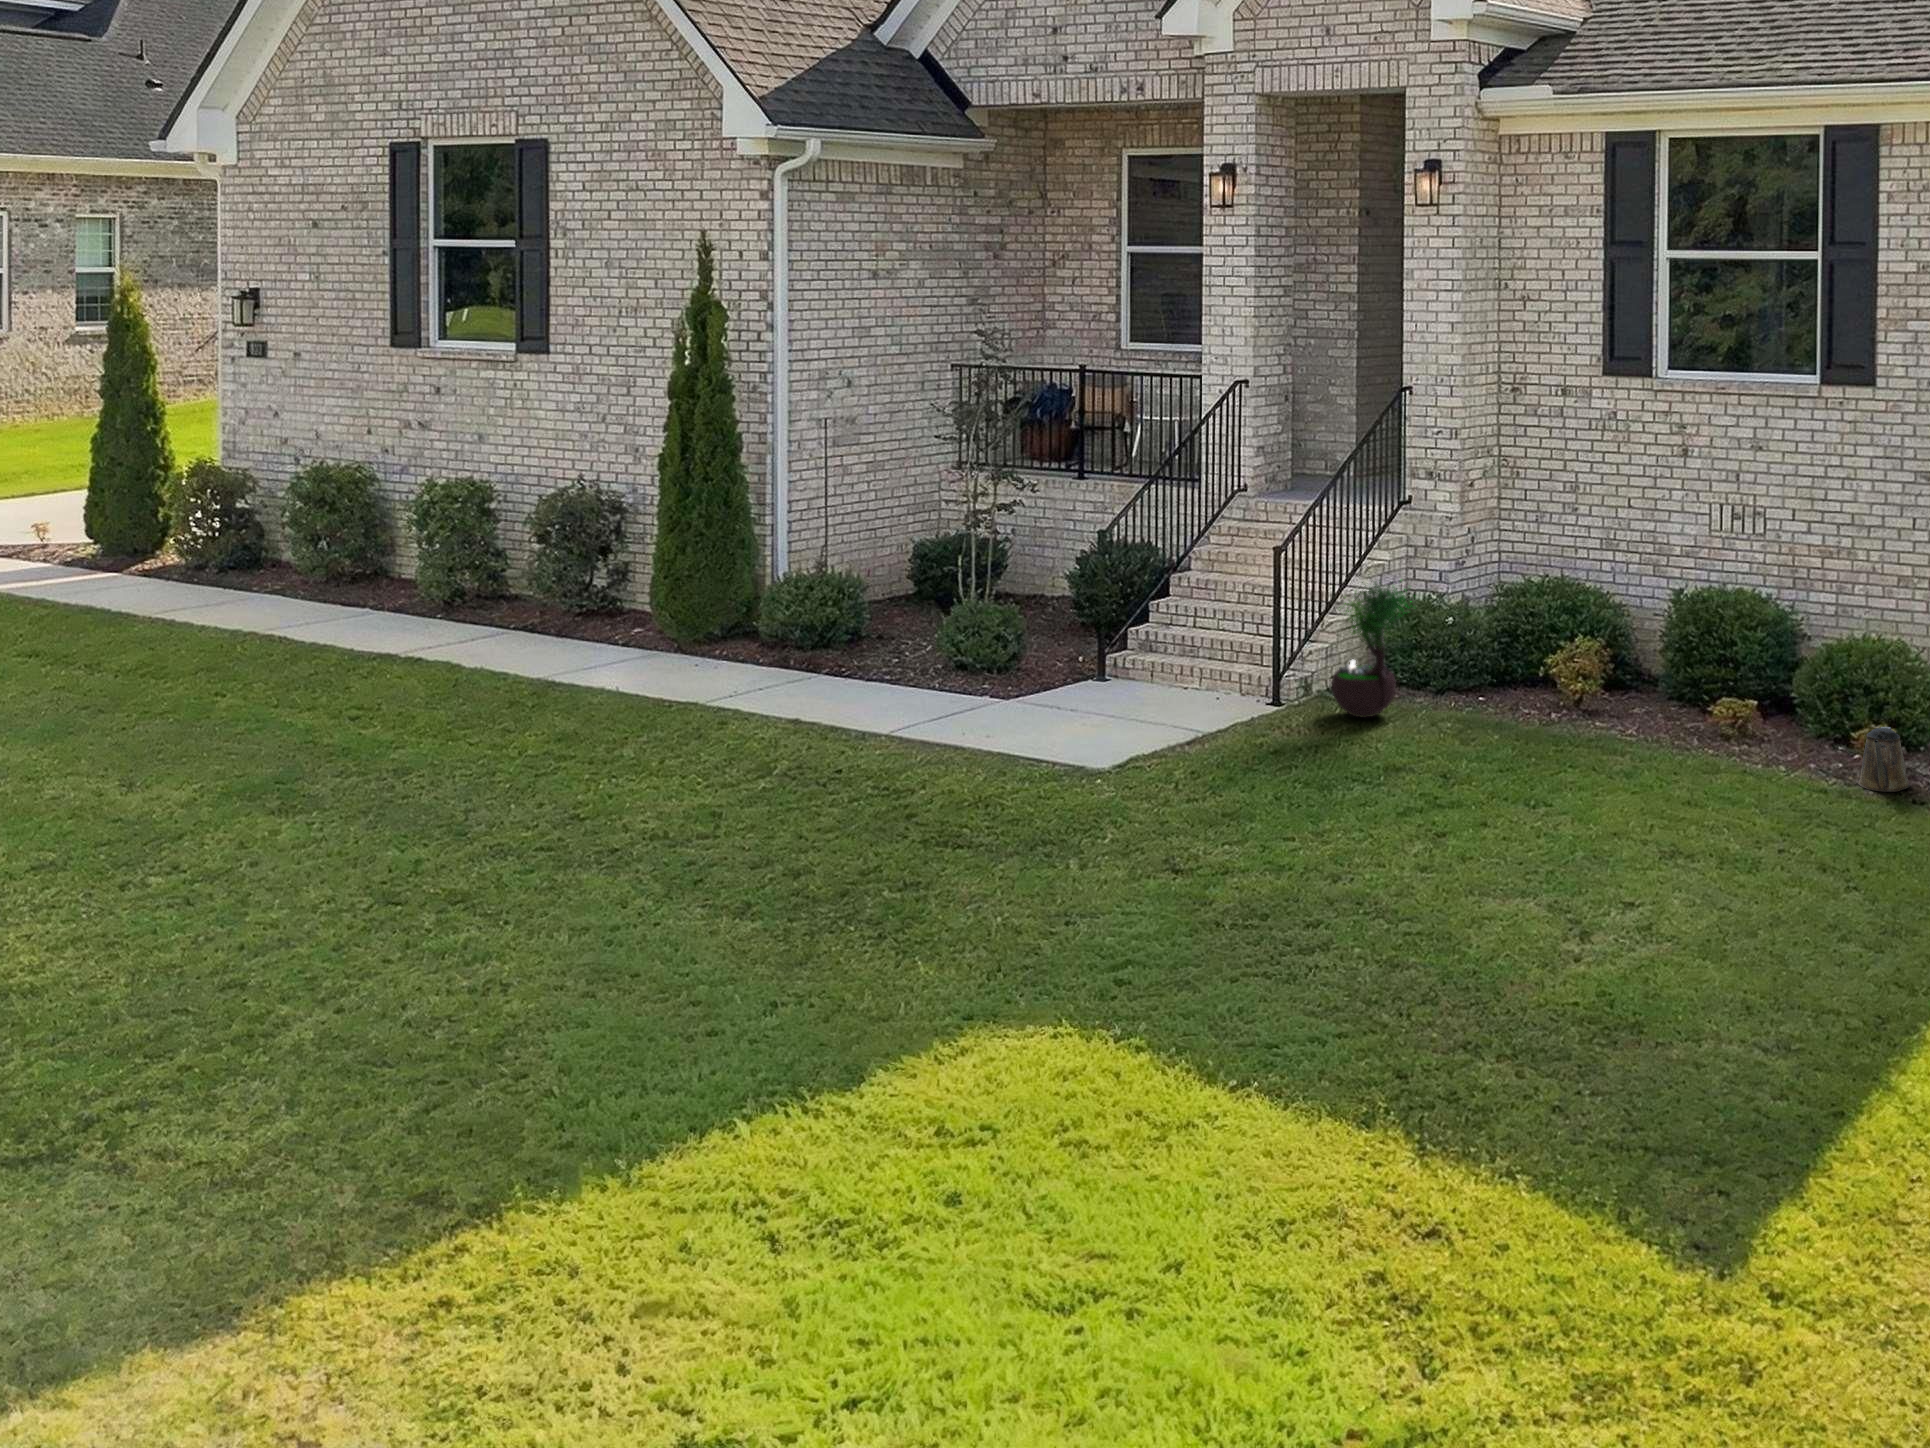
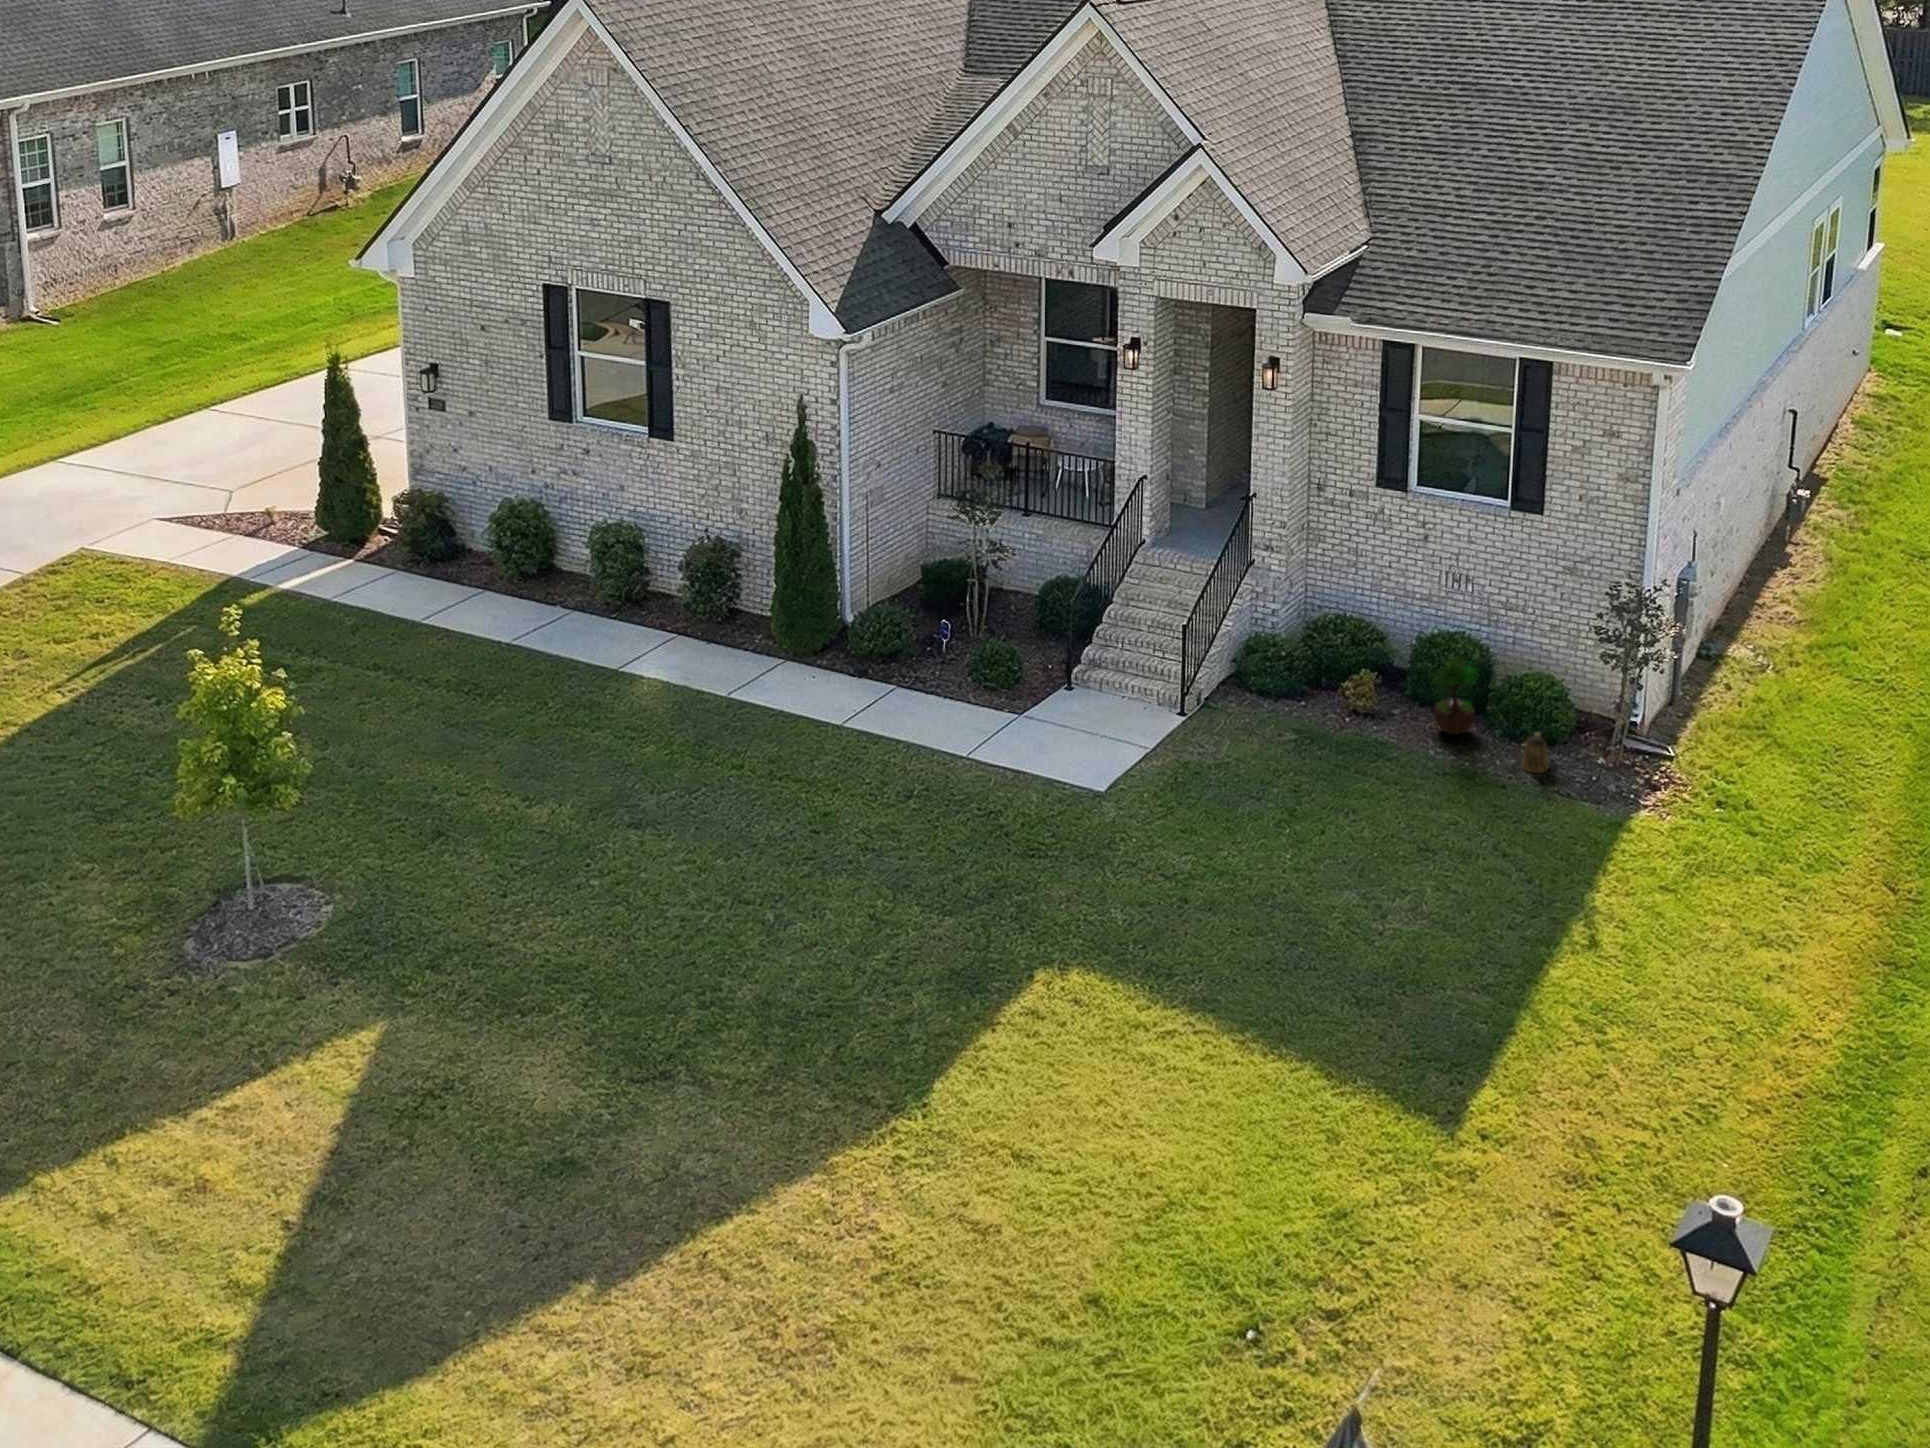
potted tree: present [1332,574,1412,718] -> present [1426,658,1479,734]

